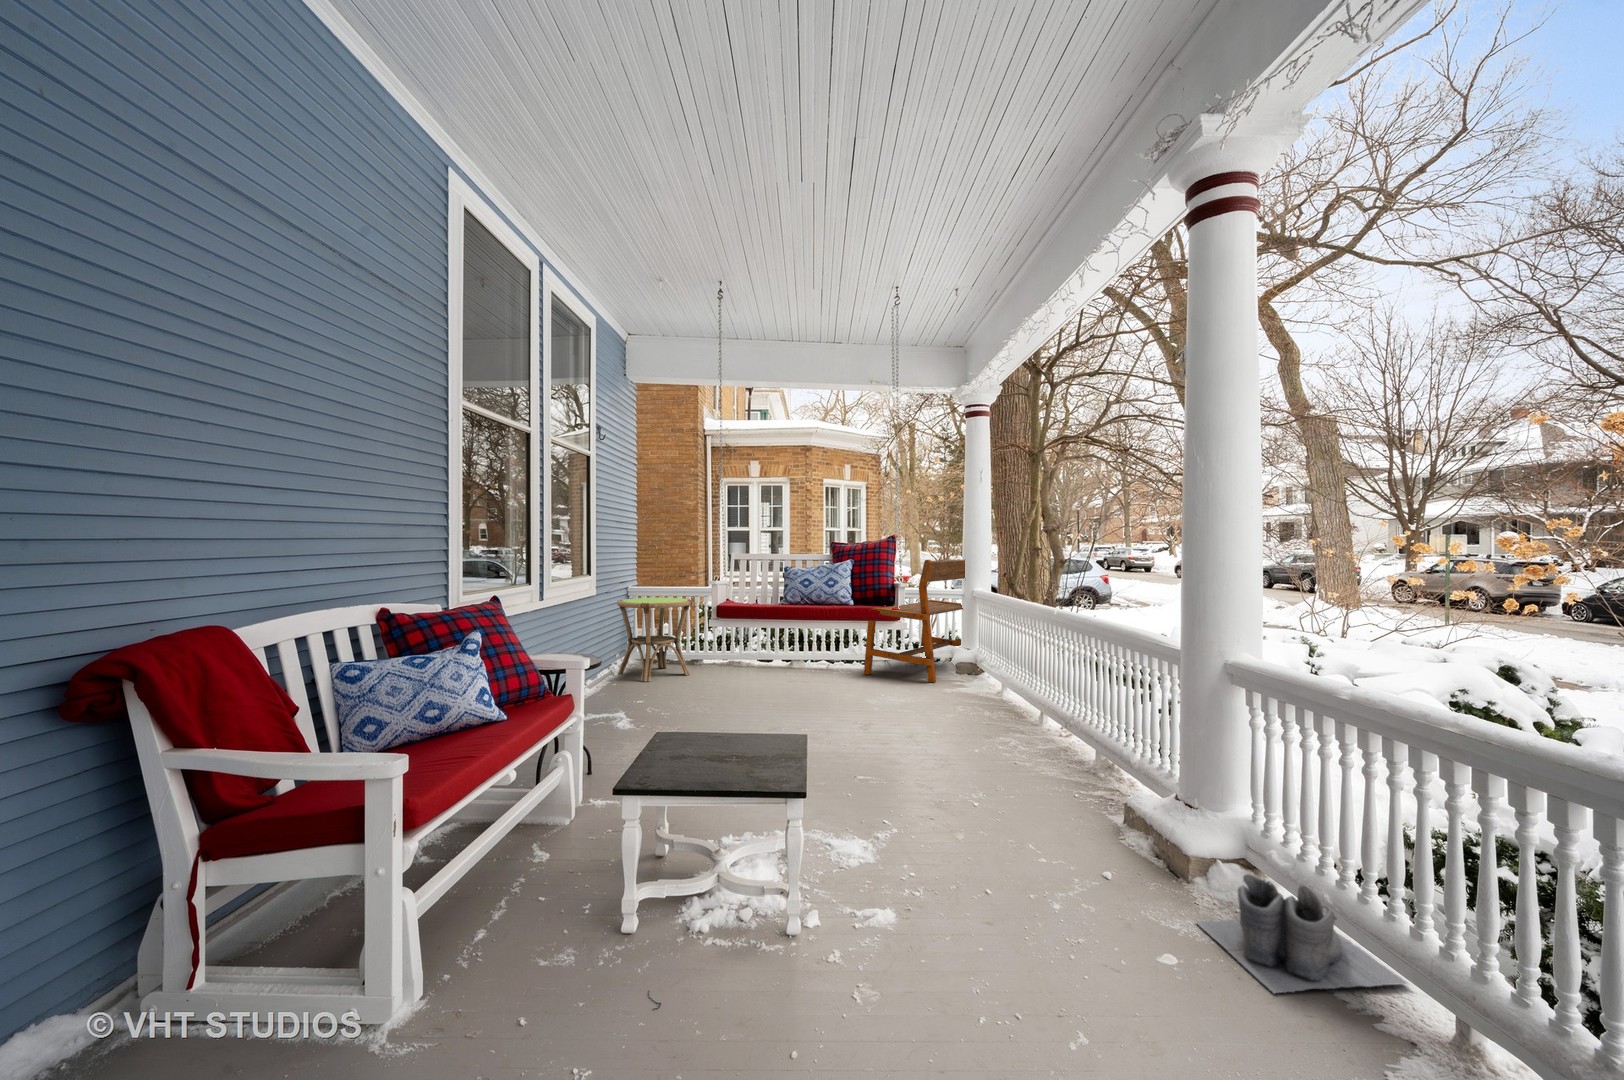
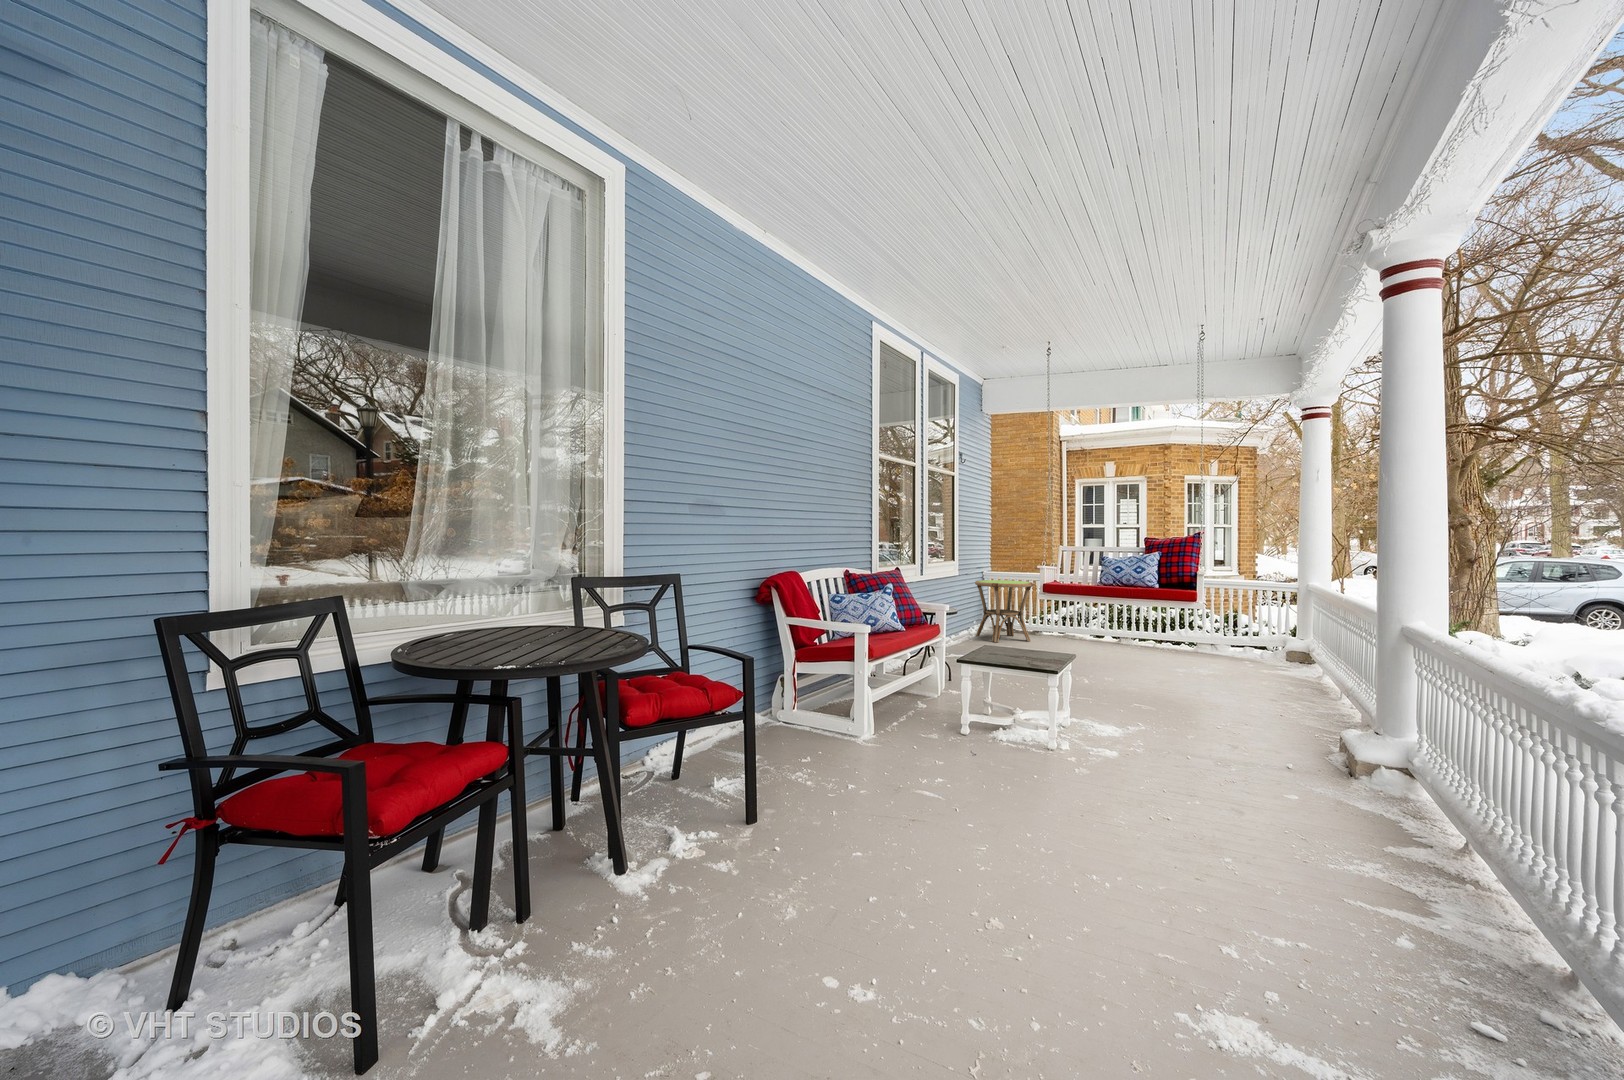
bench: present [864,560,966,682] -> none [1186,554,1322,665]
boots: present [1197,874,1407,994] -> none [1320,755,1449,827]

